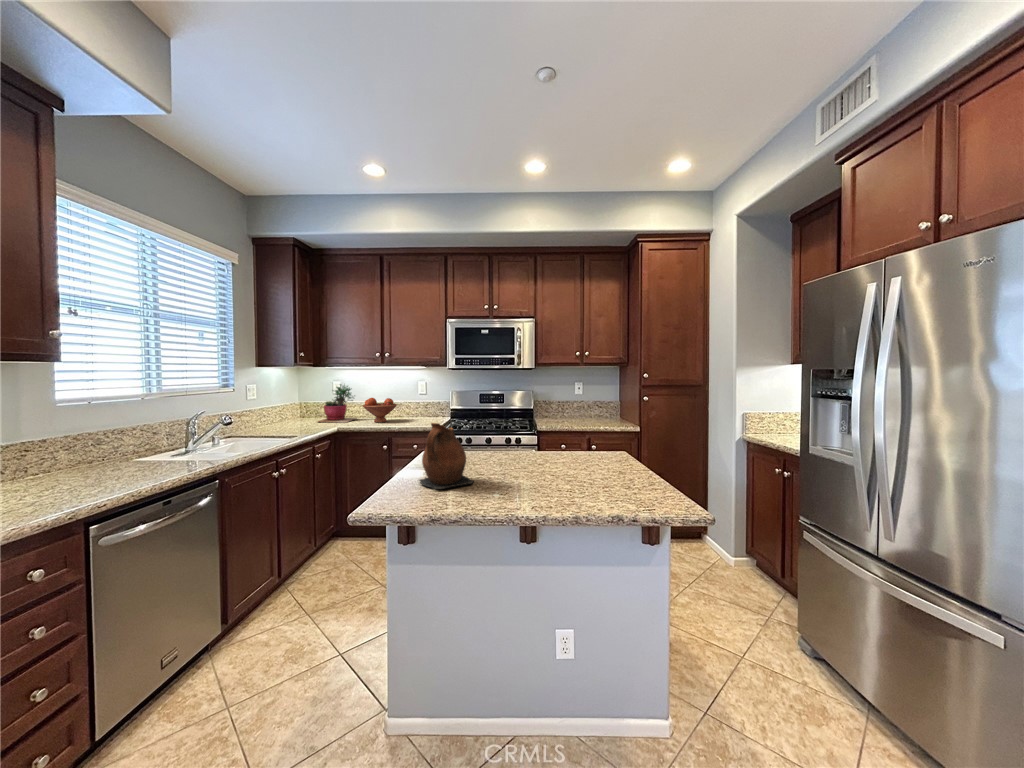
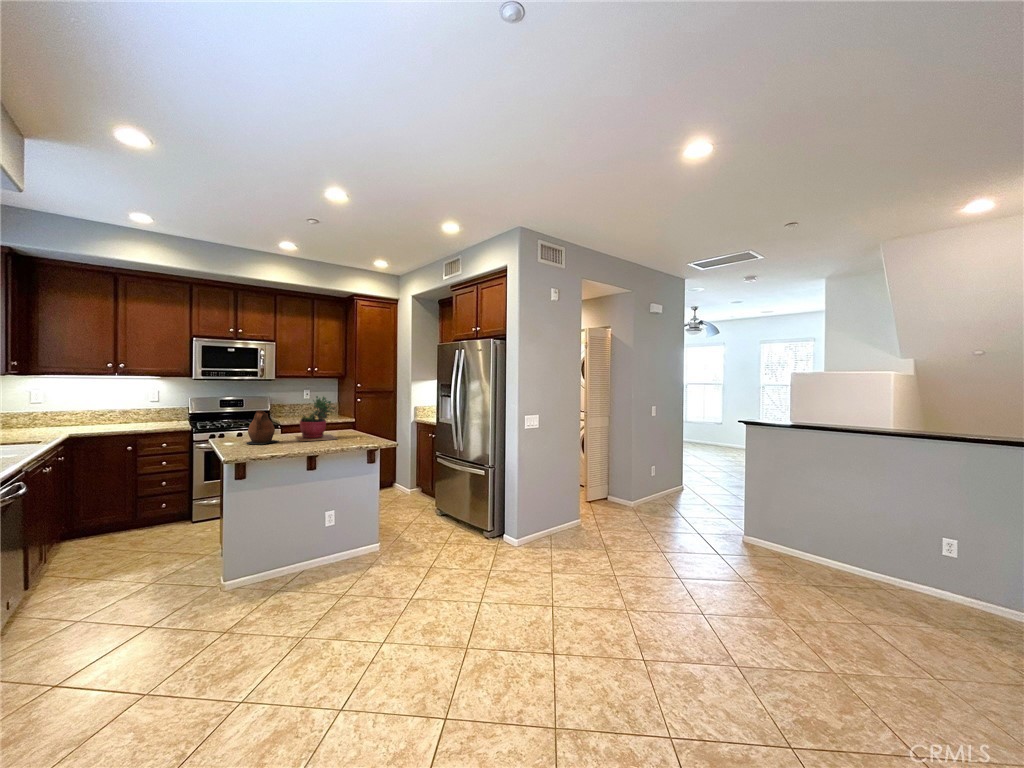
succulent plant: present [318,384,356,423] -> present [295,396,337,441]
fruit bowl: present [363,398,397,423] -> none [88,406,131,429]

